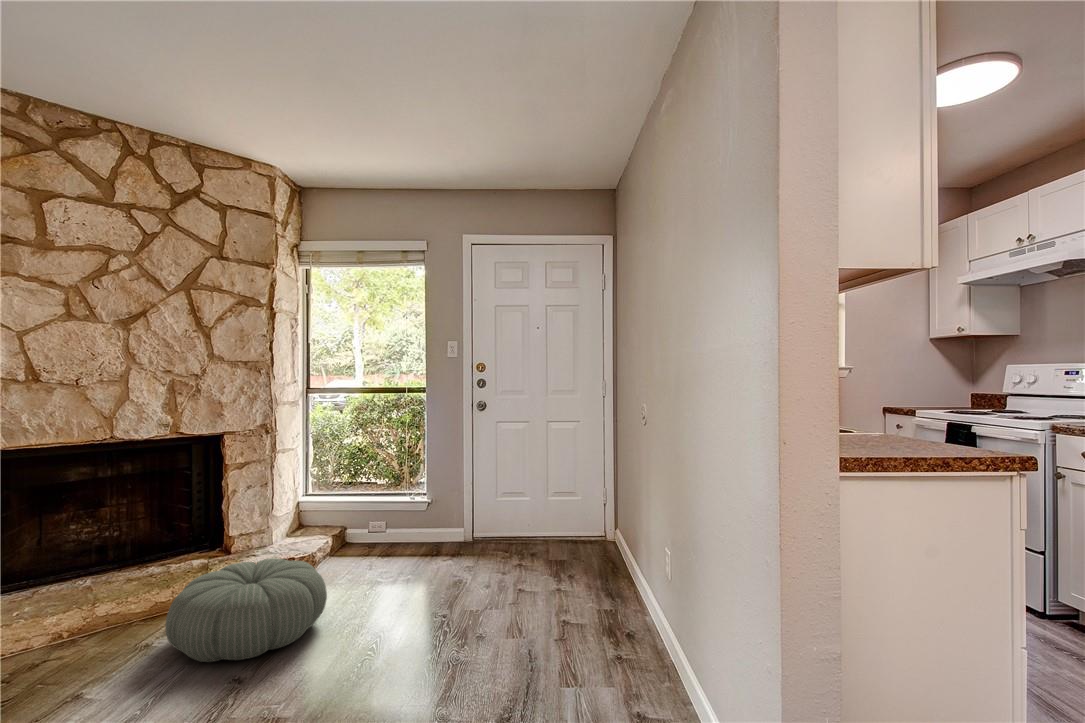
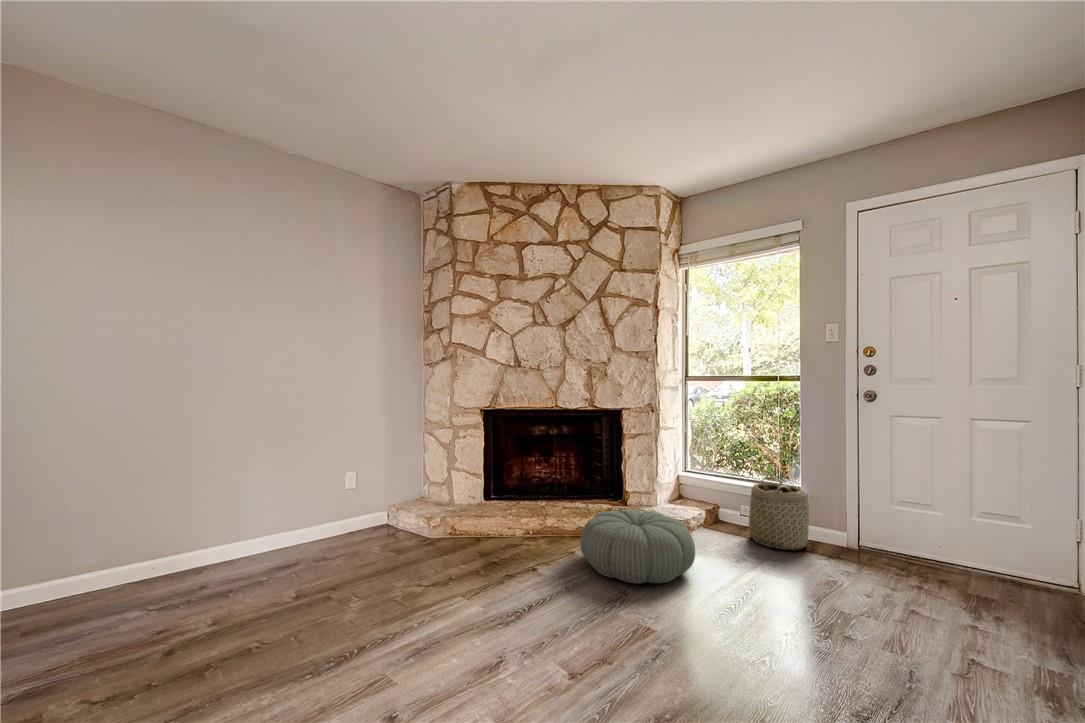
basket: none [378,491,435,564] -> present [749,477,809,550]

